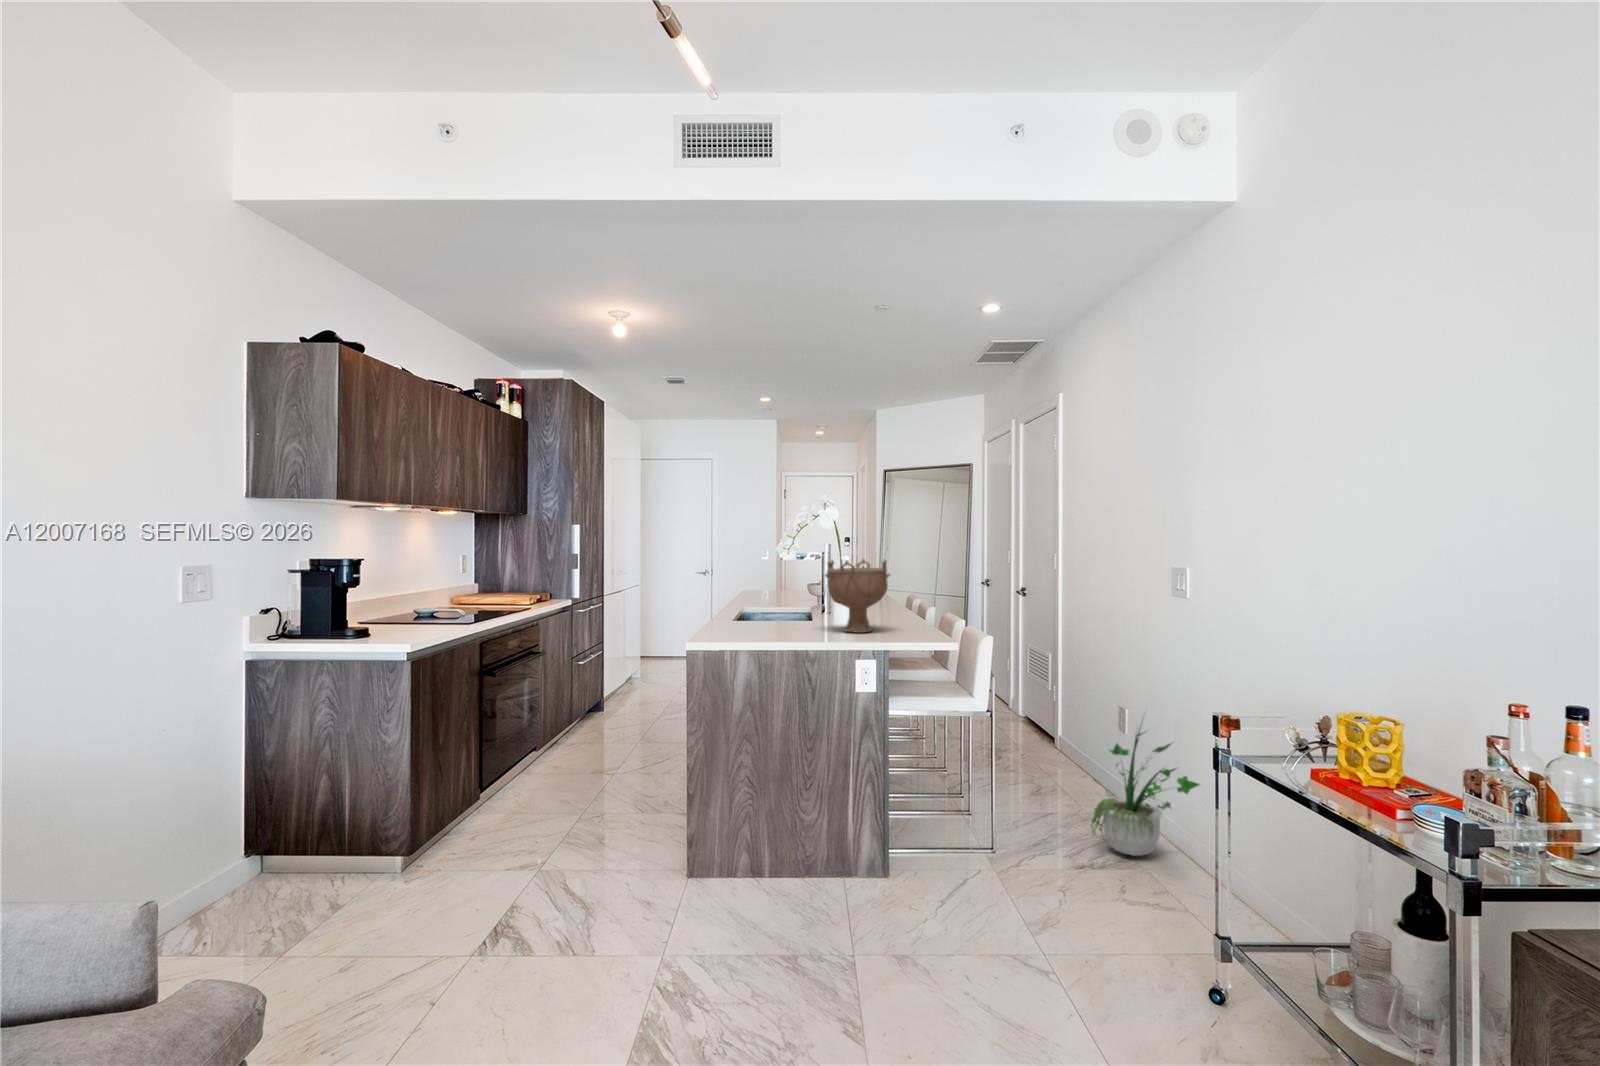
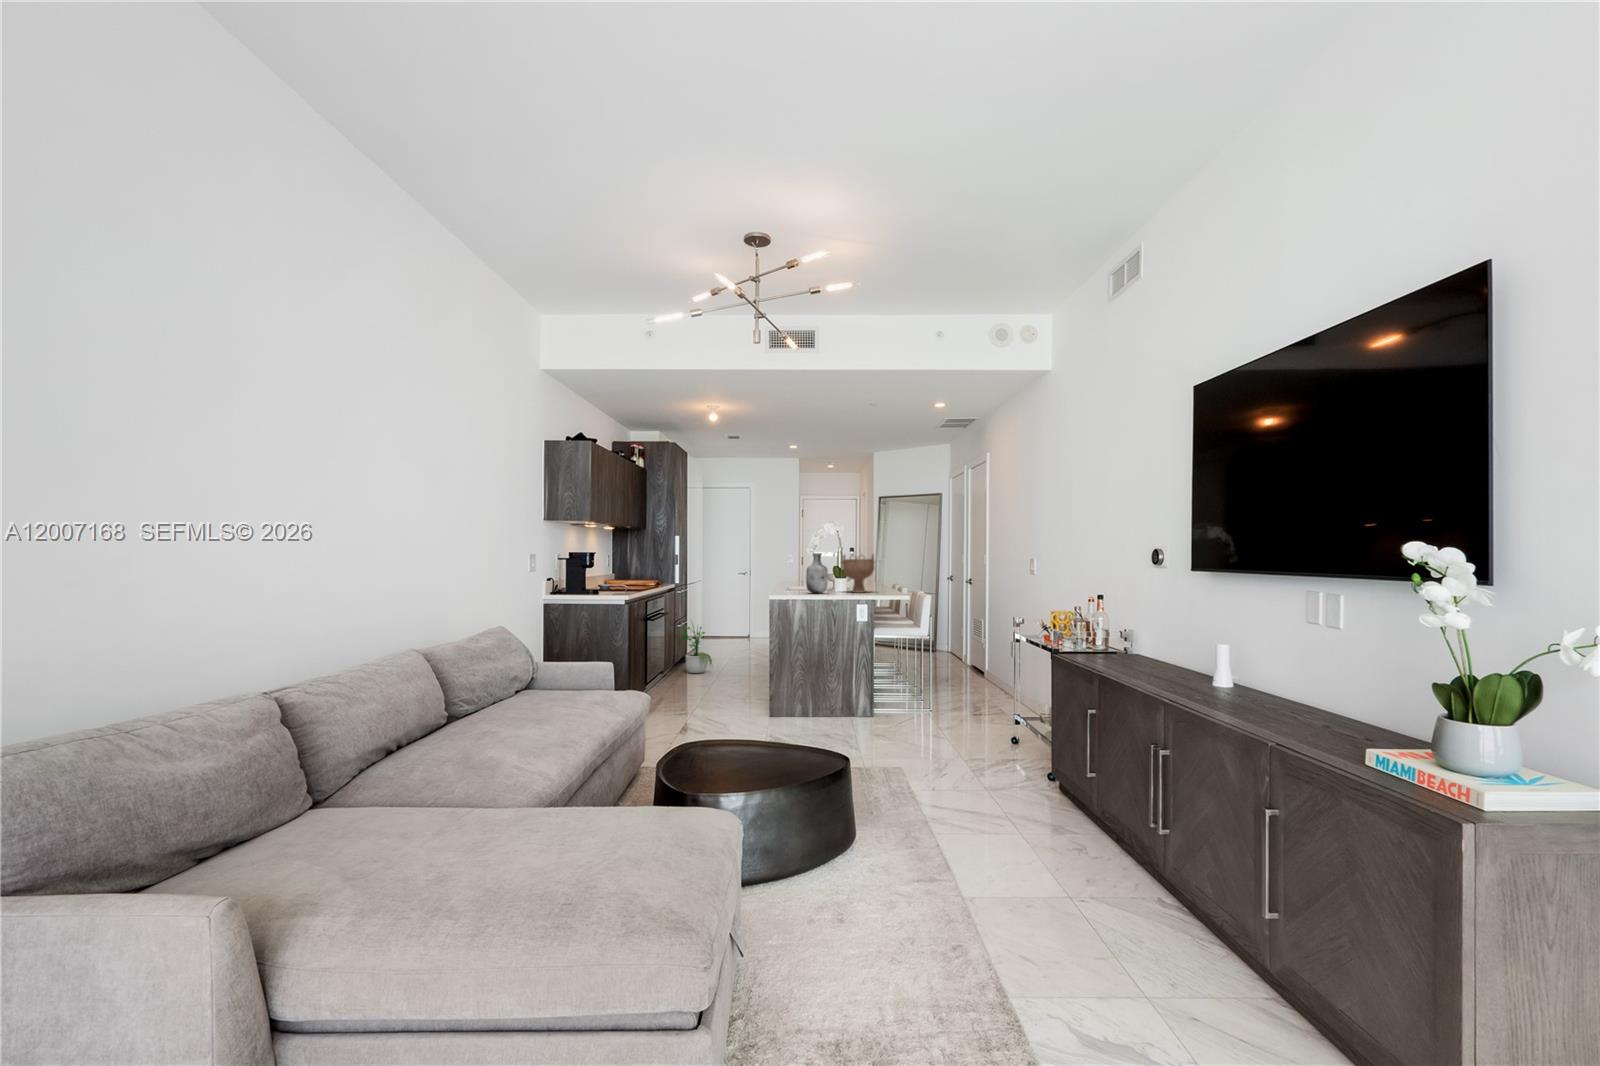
vase: none [759,560,799,636] -> present [806,553,828,594]
potted plant: present [1091,725,1200,856] -> present [680,627,712,673]

